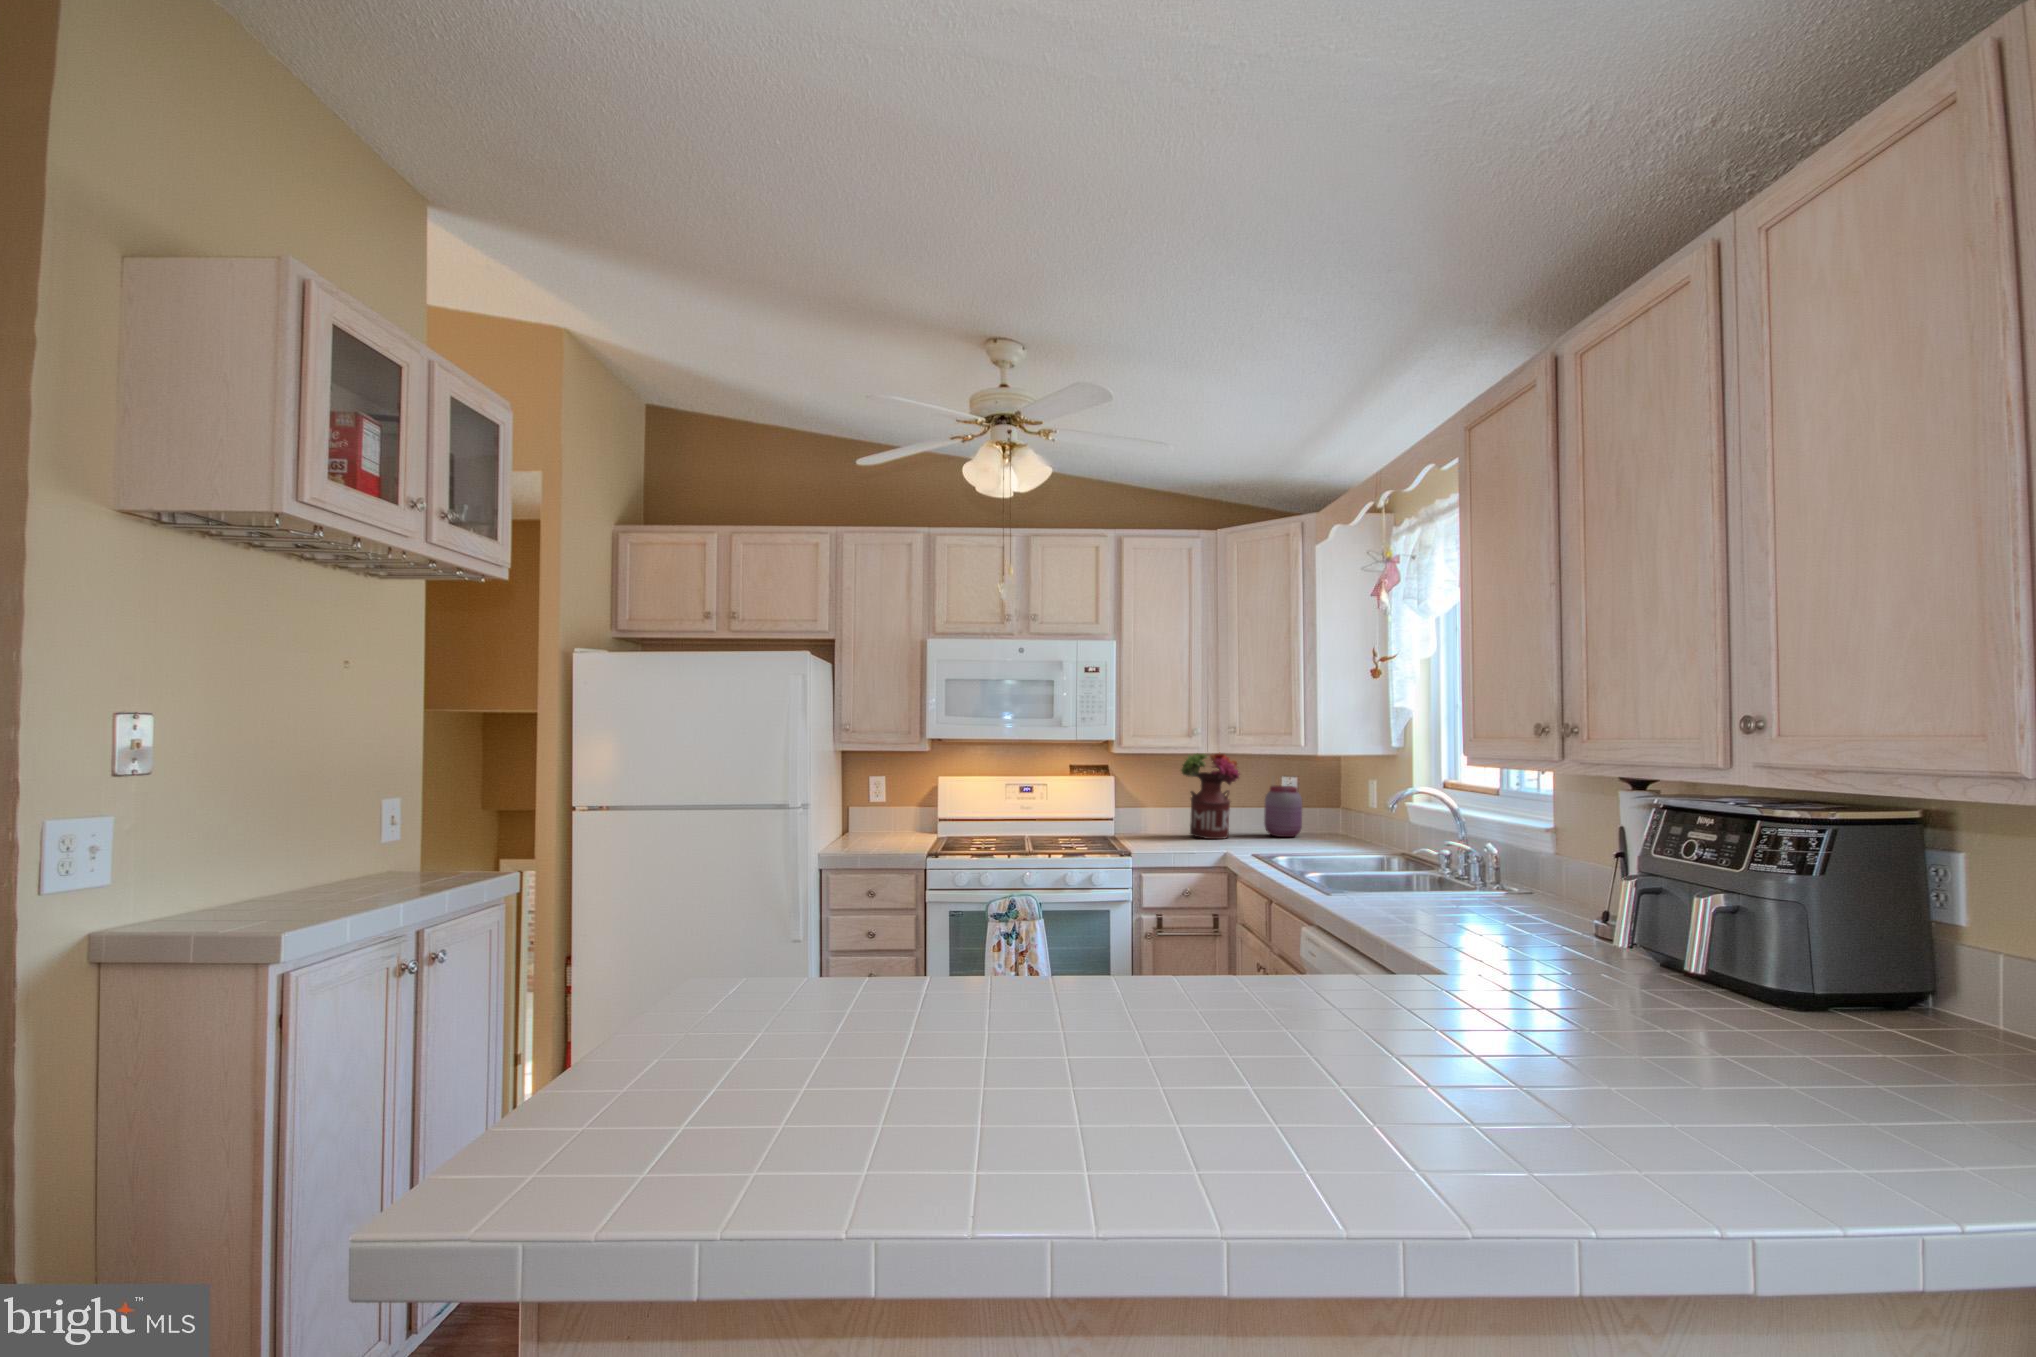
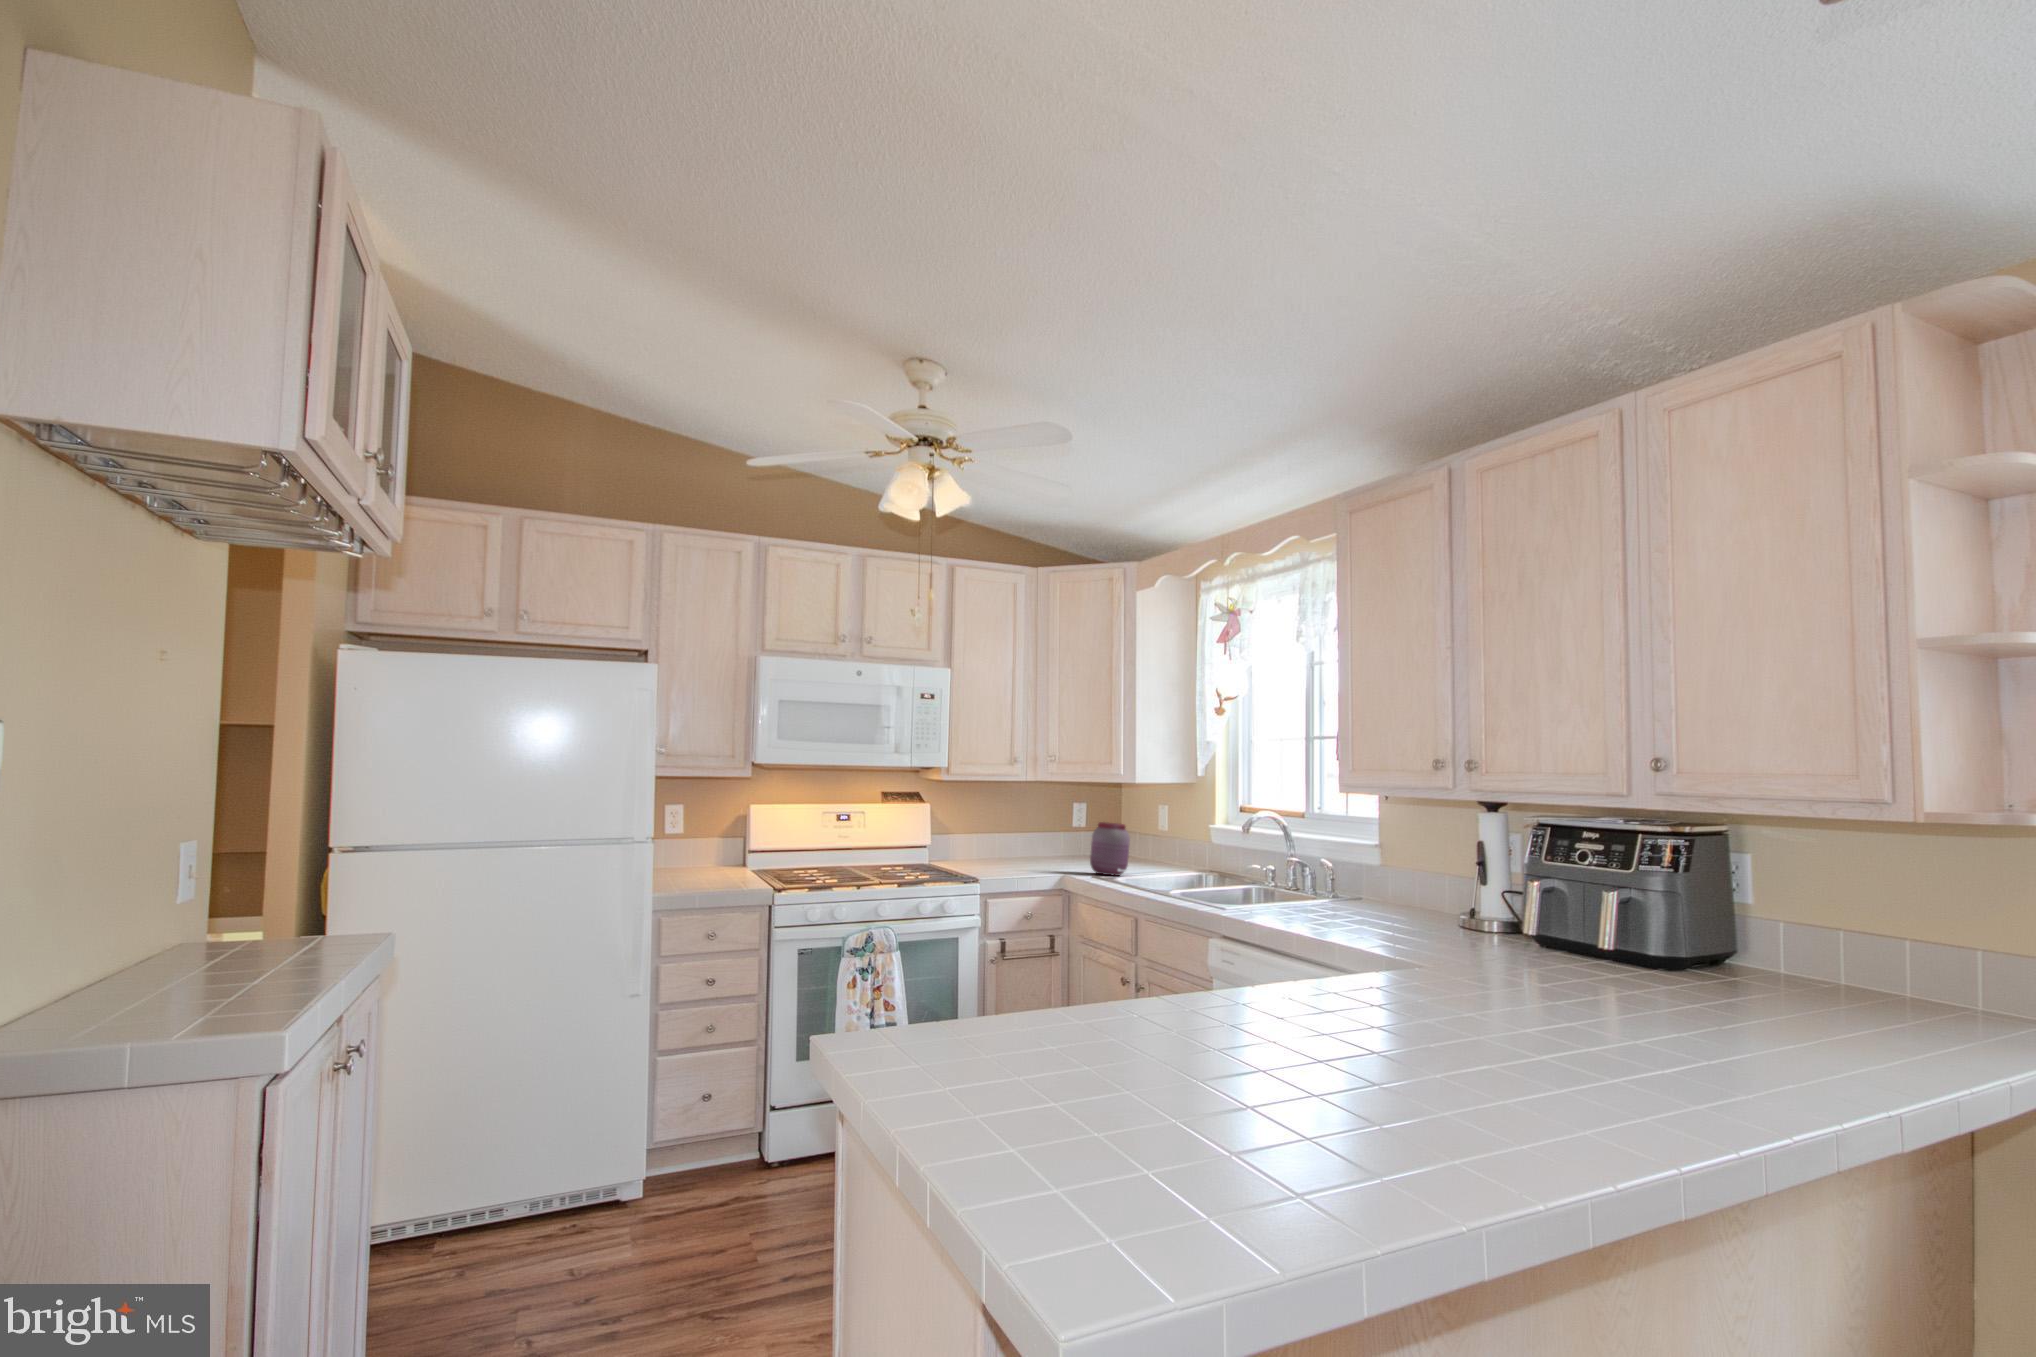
flower arrangement: present [1181,753,1240,839] -> none [1014,781,1077,874]

